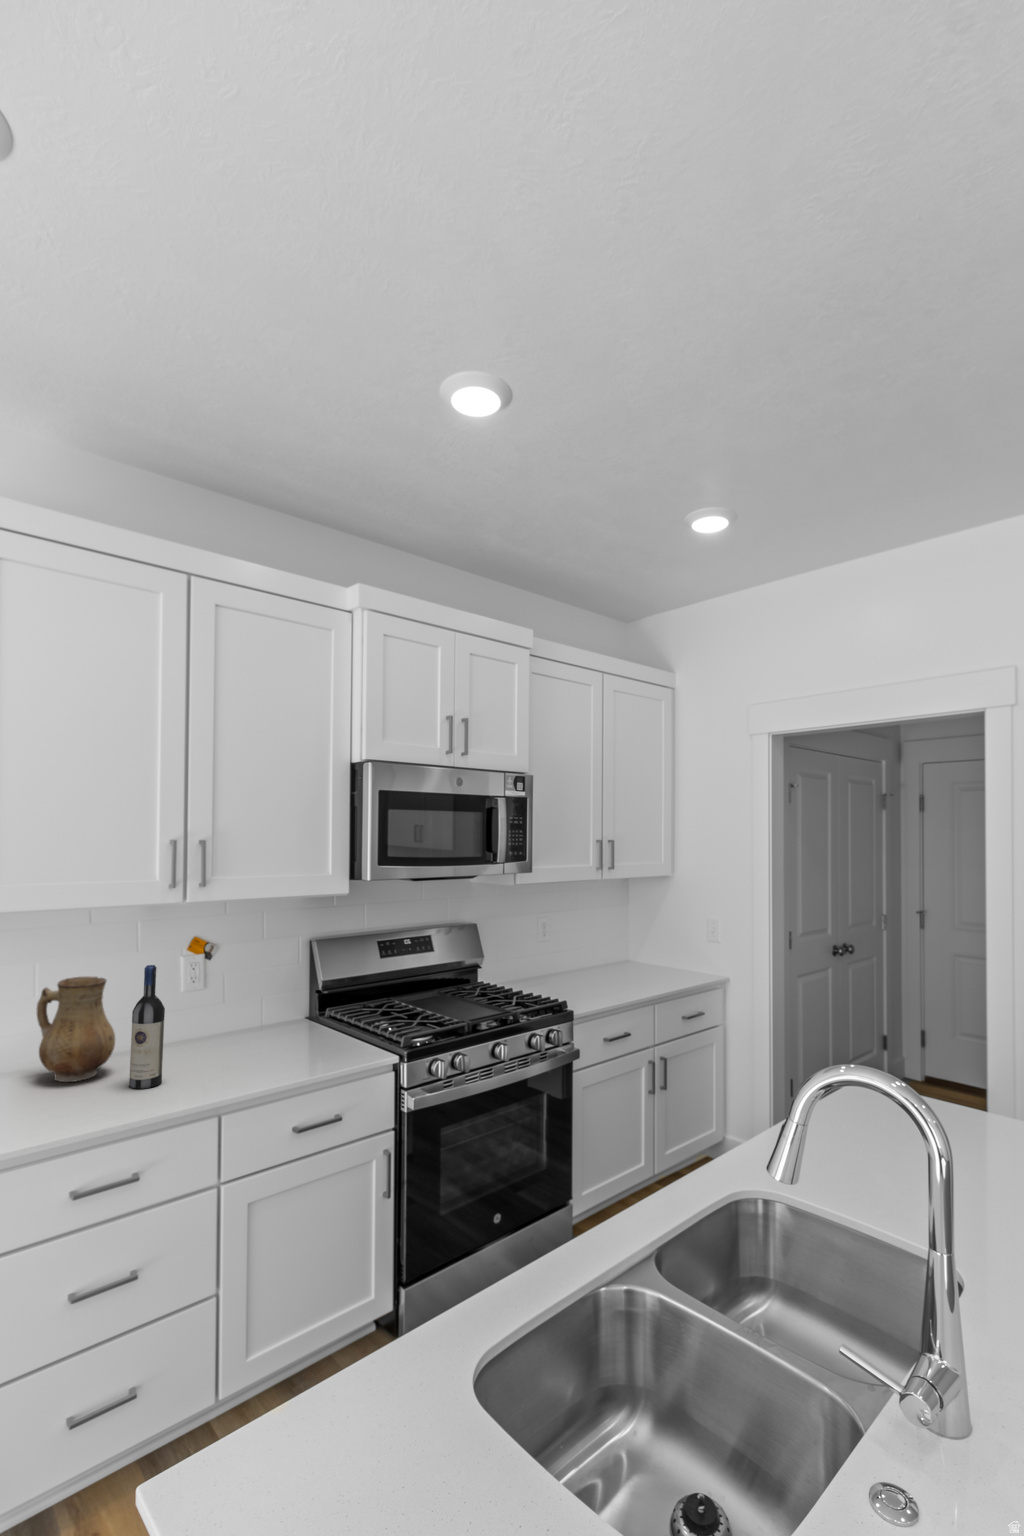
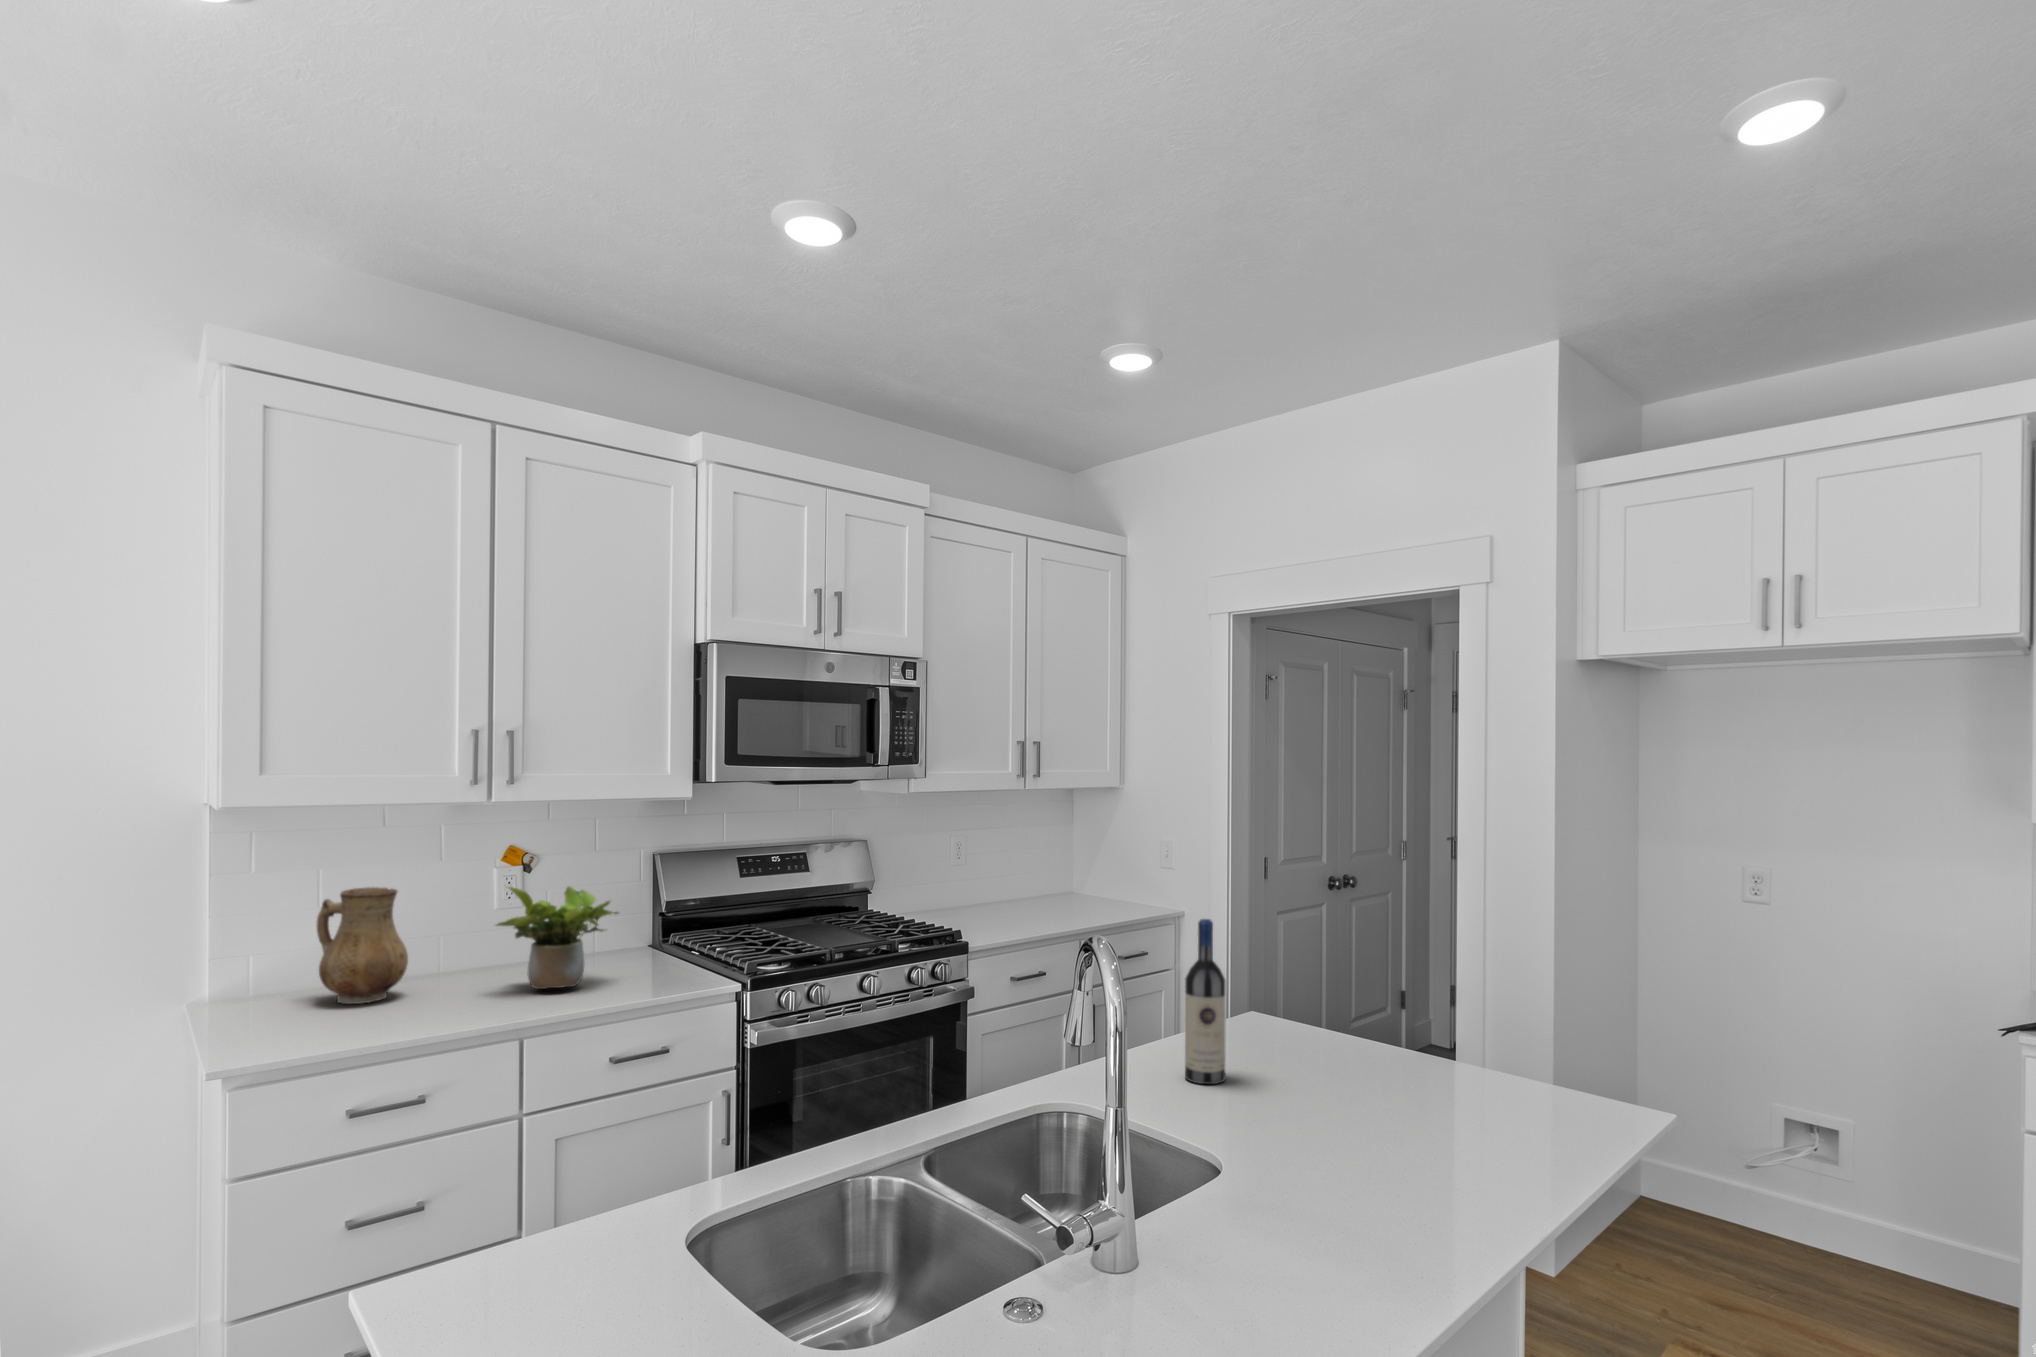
wine bottle: present [129,965,165,1089] -> present [1185,919,1226,1084]
potted plant: none [190,972,294,1065] -> present [497,887,618,989]

